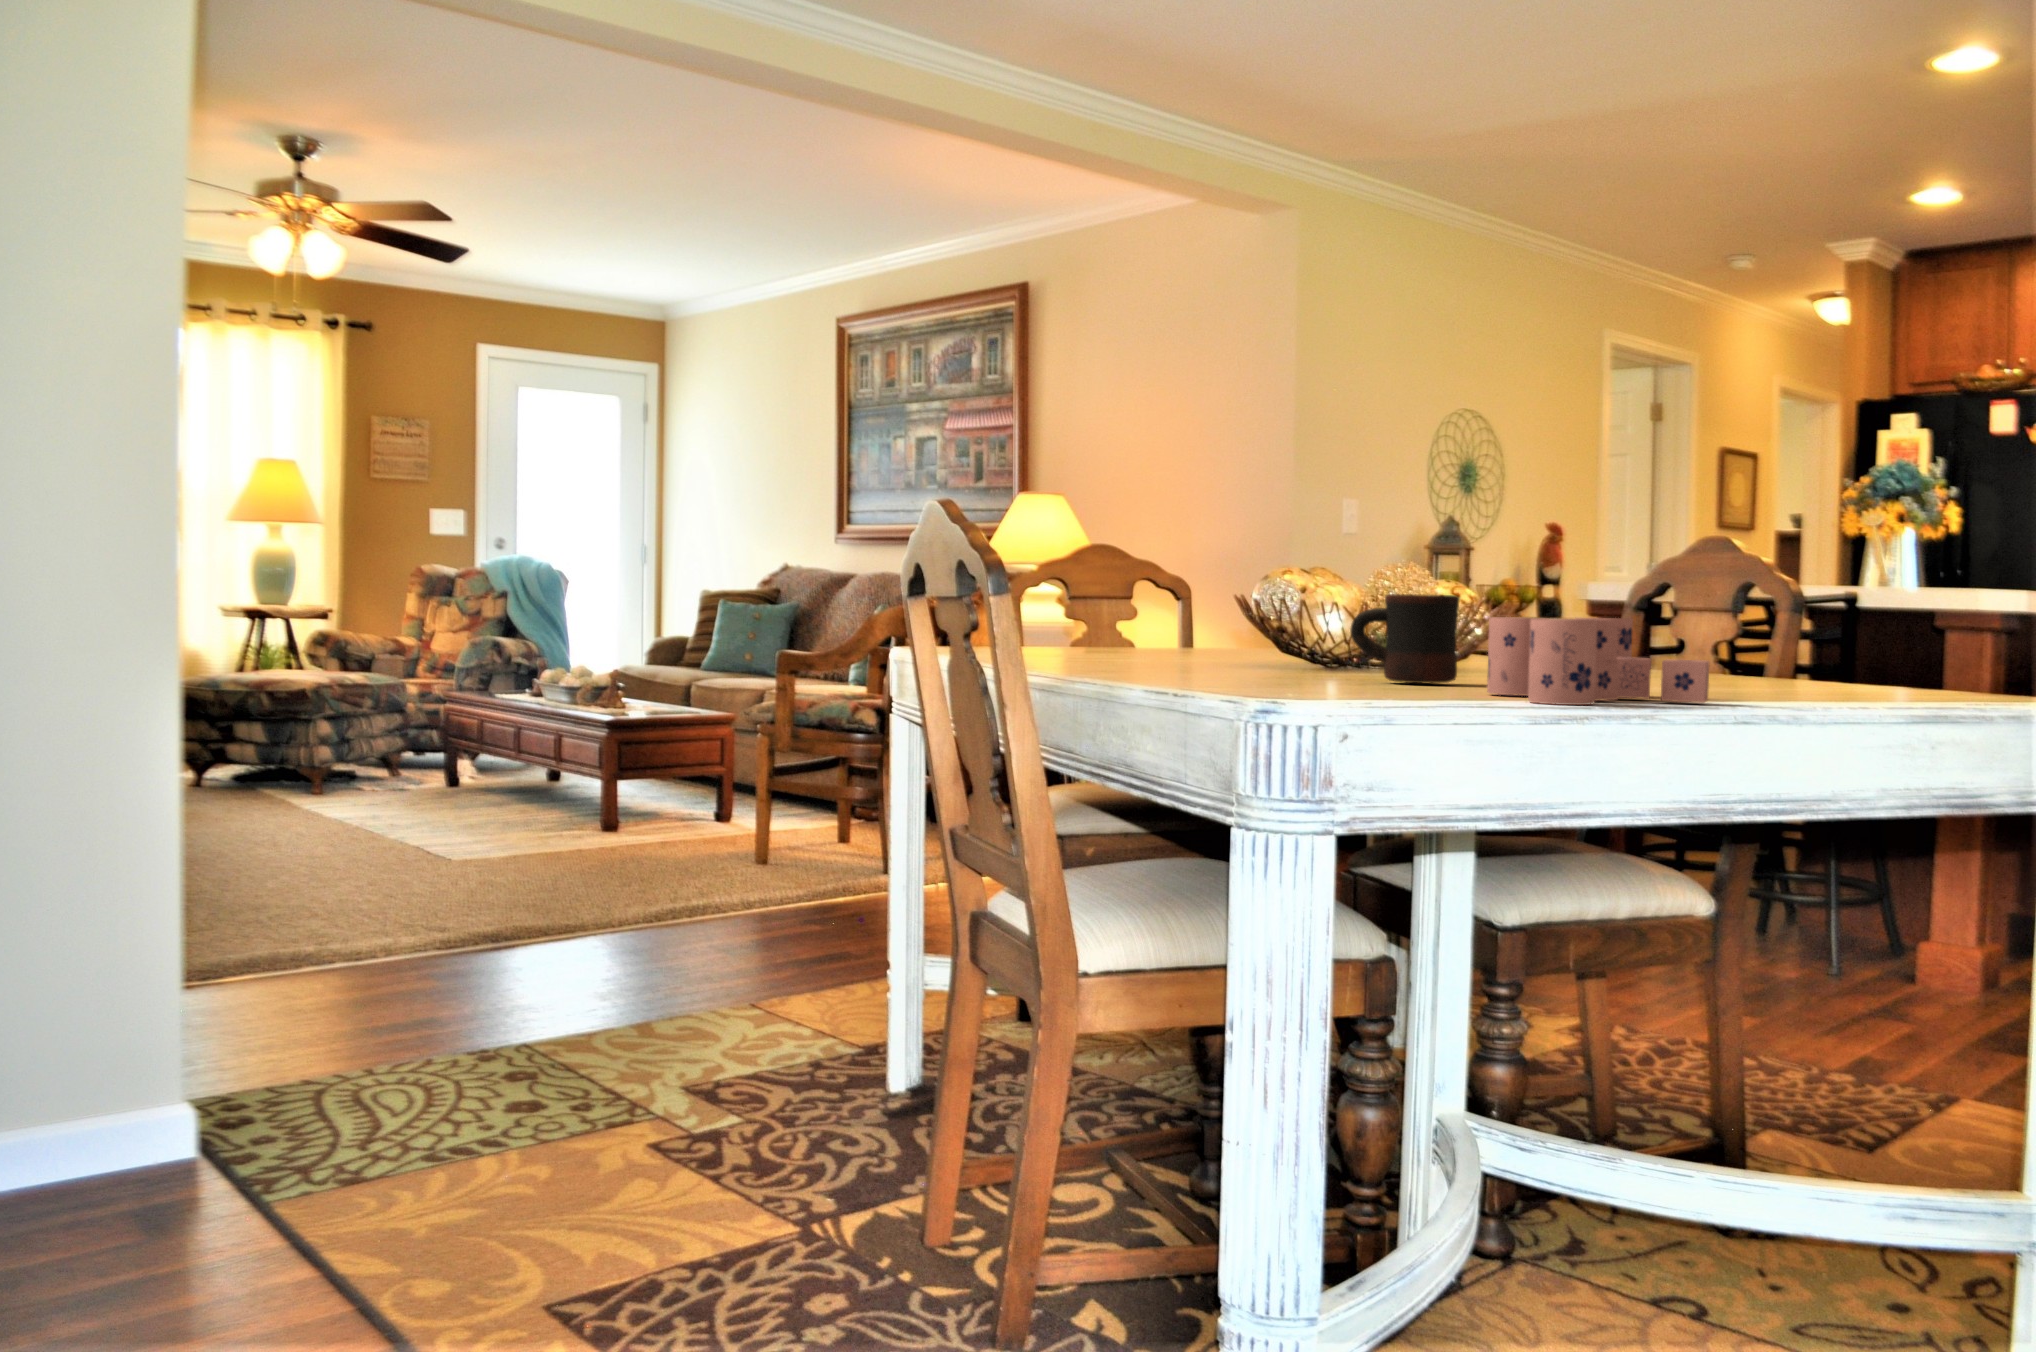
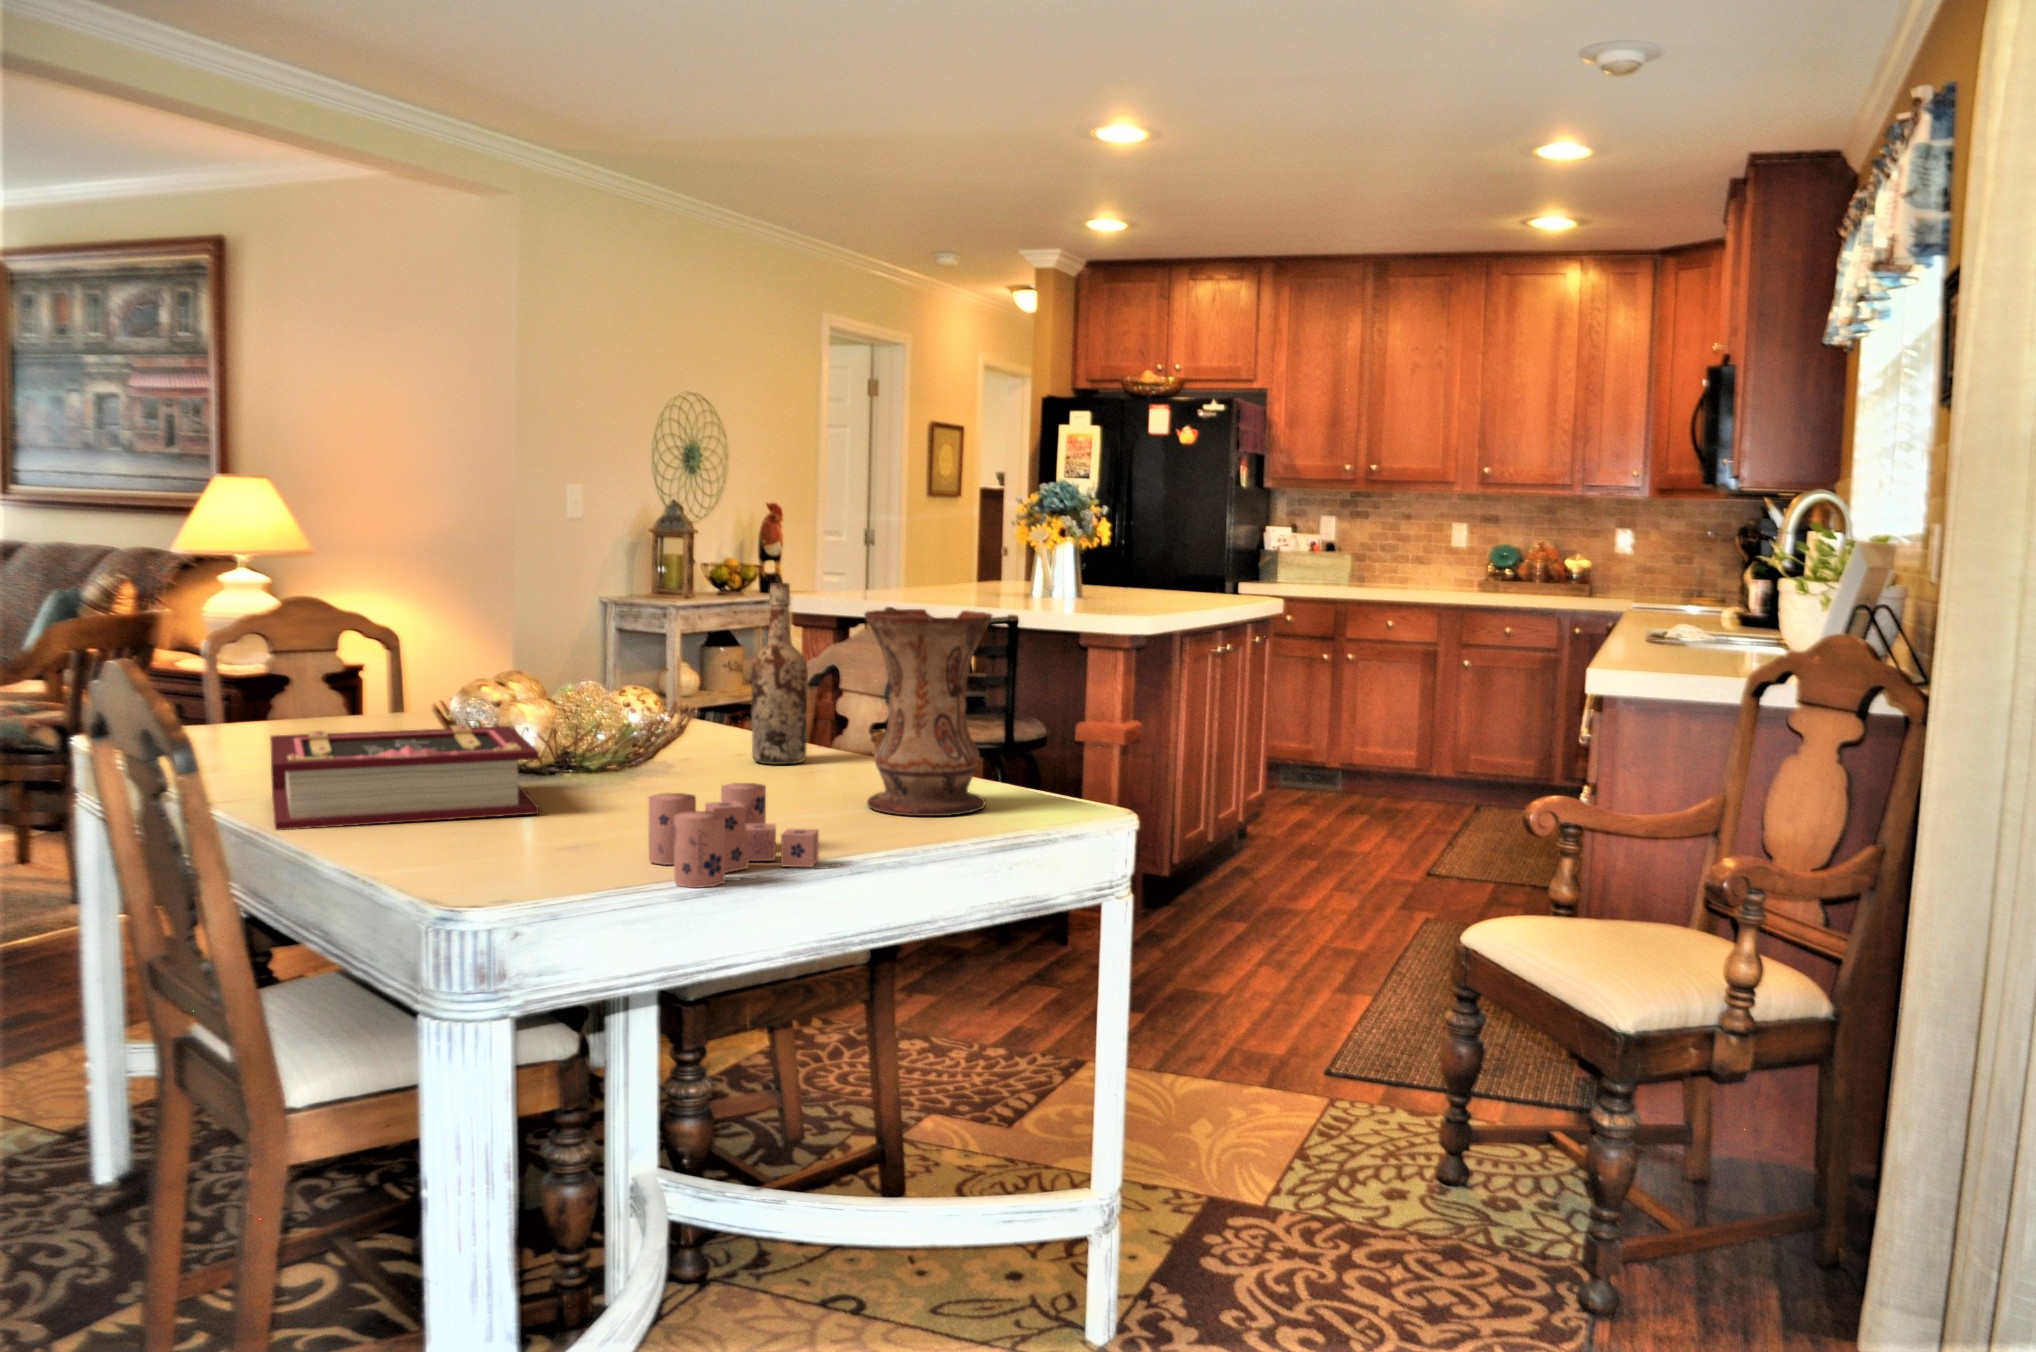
vase: none [1740,439,1923,695] -> present [864,609,992,816]
wine bottle: none [1570,465,1641,673] -> present [752,583,808,764]
book: none [1071,594,1347,675] -> present [270,725,539,830]
mug: present [1350,594,1460,683] -> none [538,750,634,833]

